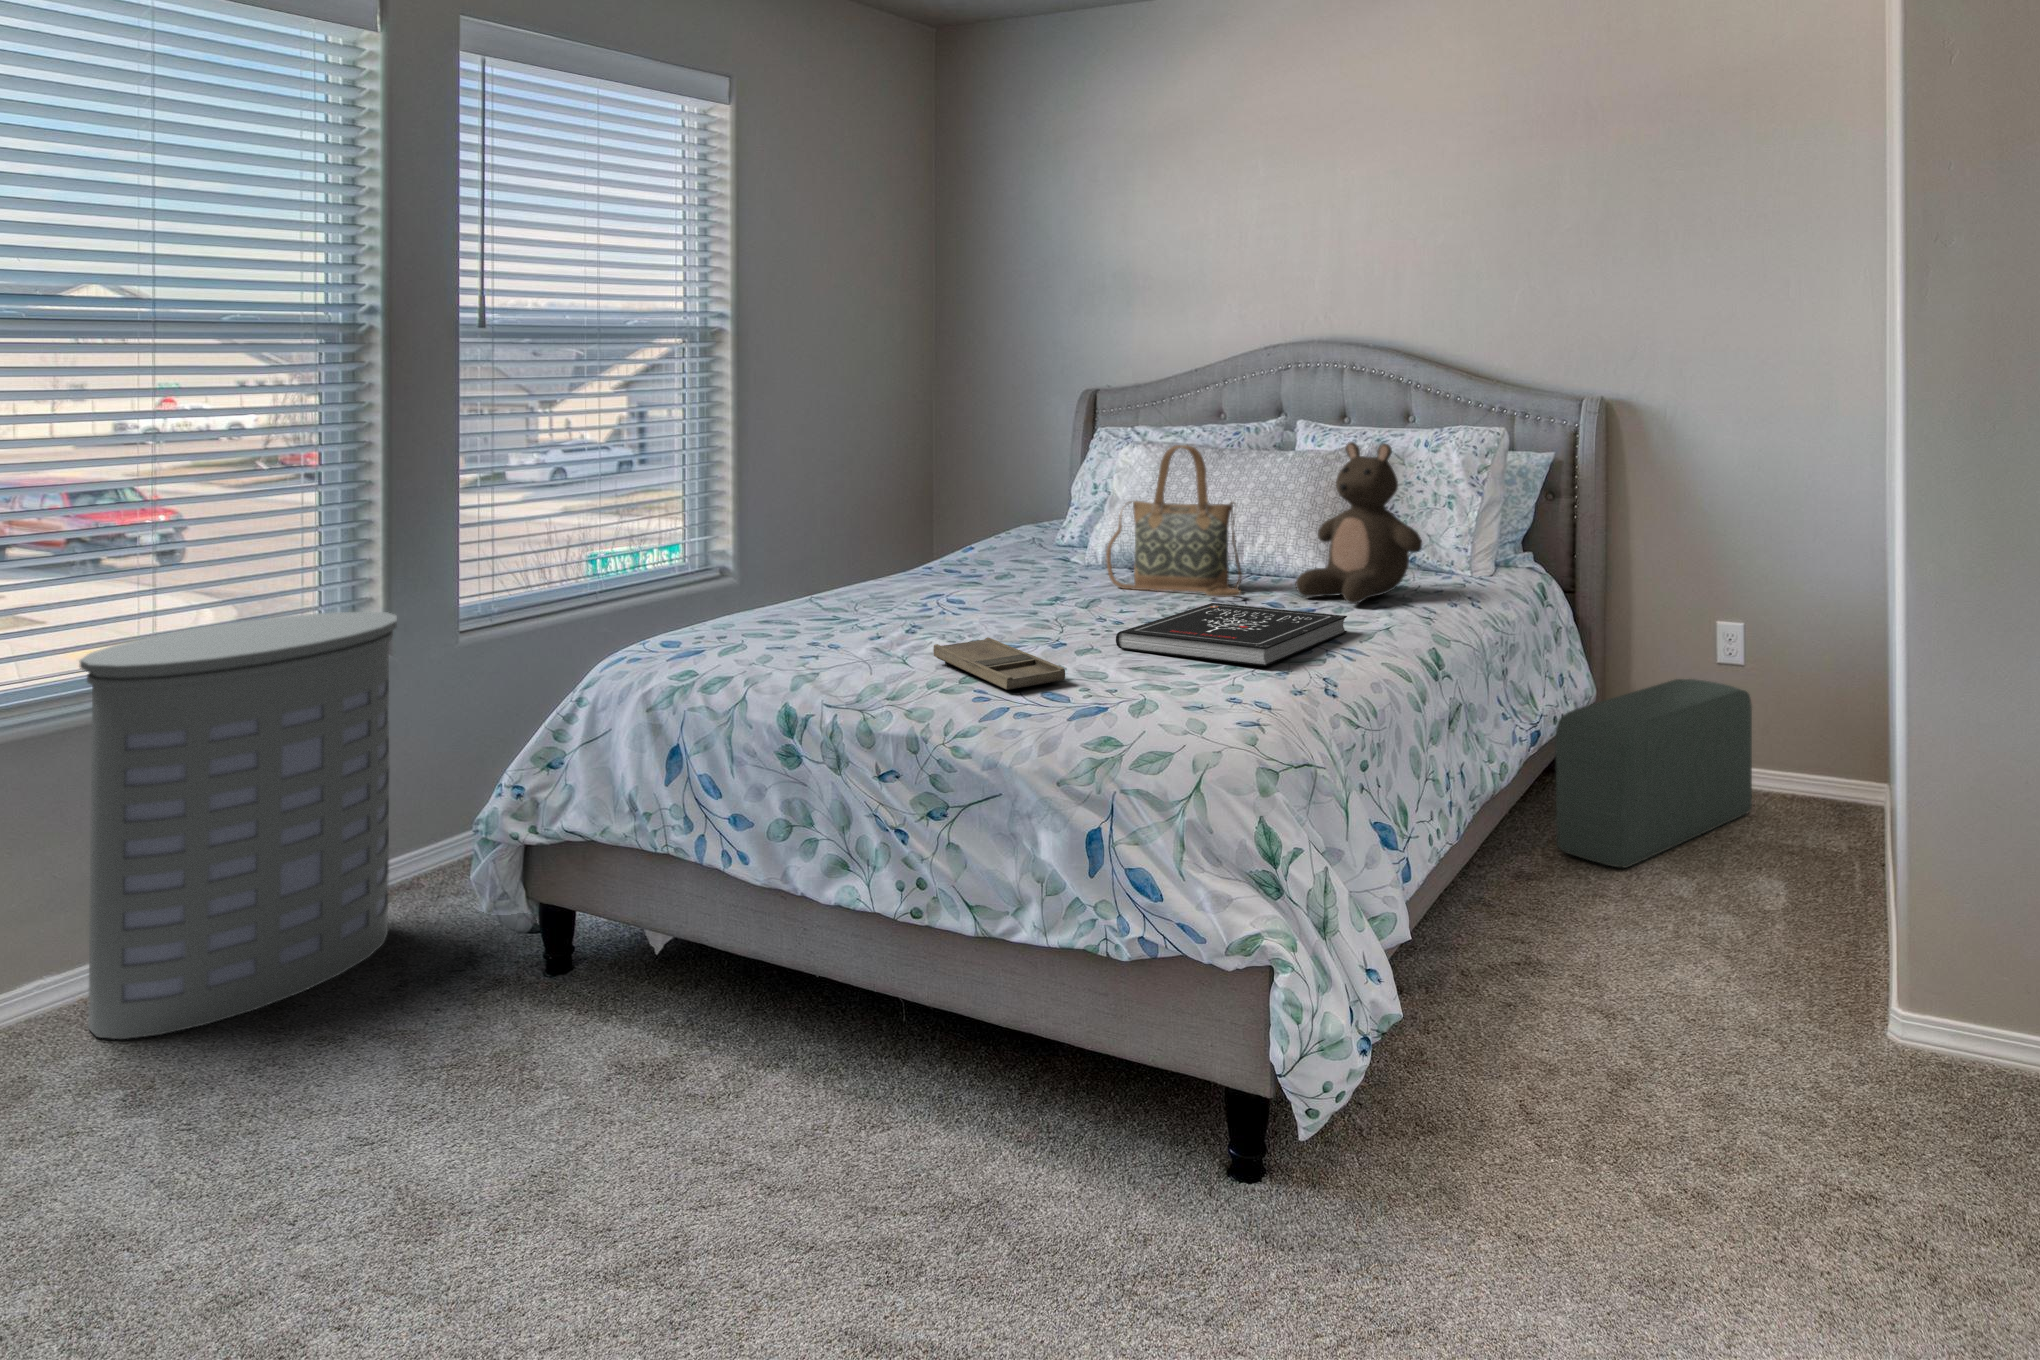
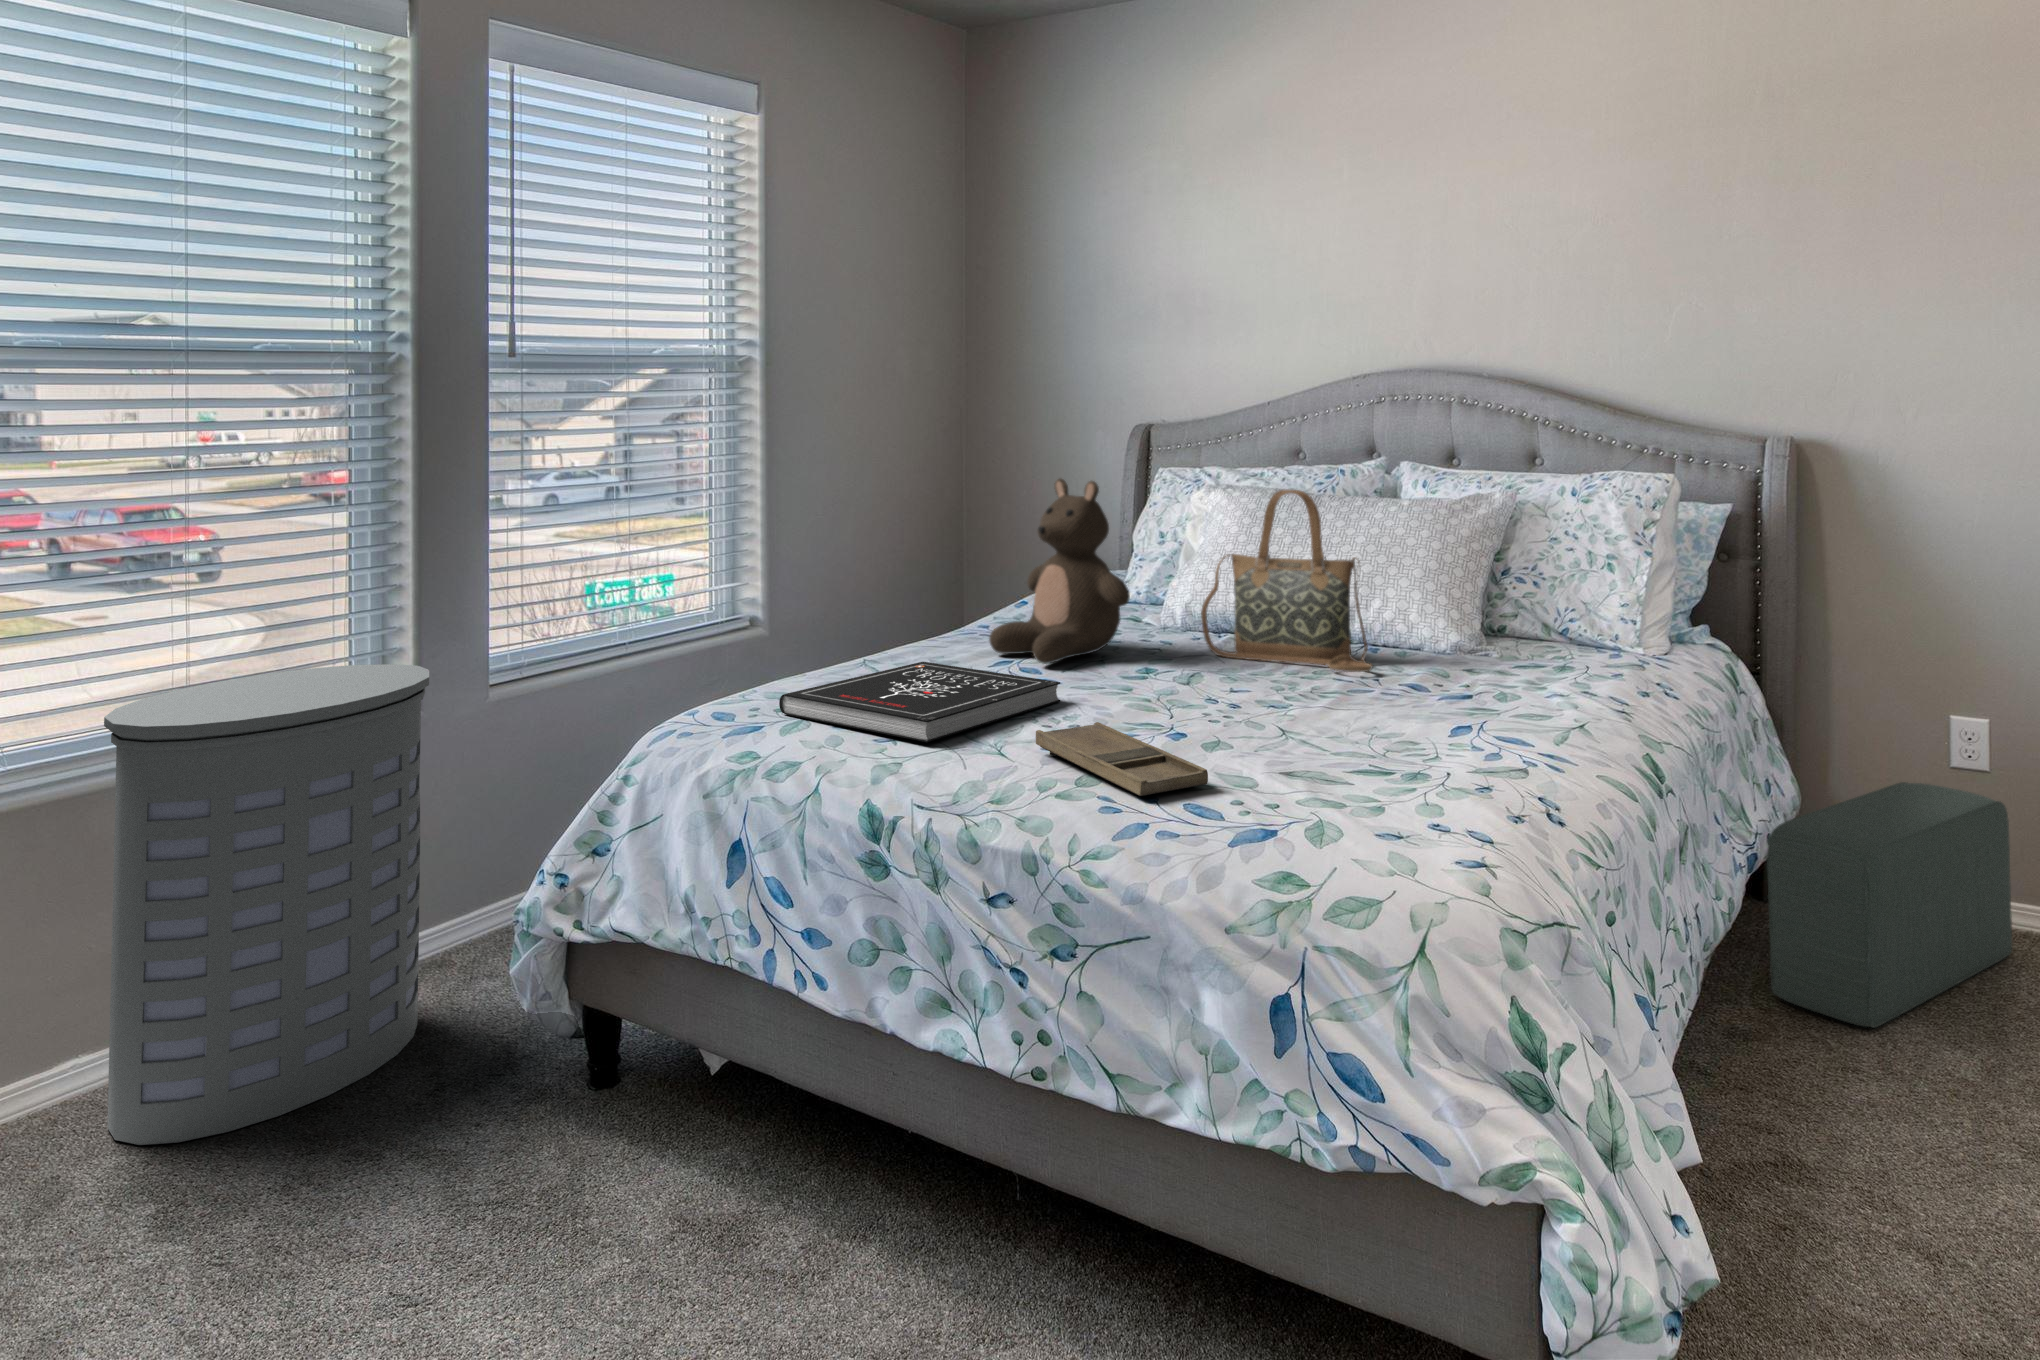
stuffed bear: present [1296,442,1422,604] -> present [989,478,1130,664]
book: present [1116,603,1347,666] -> present [779,662,1060,742]

